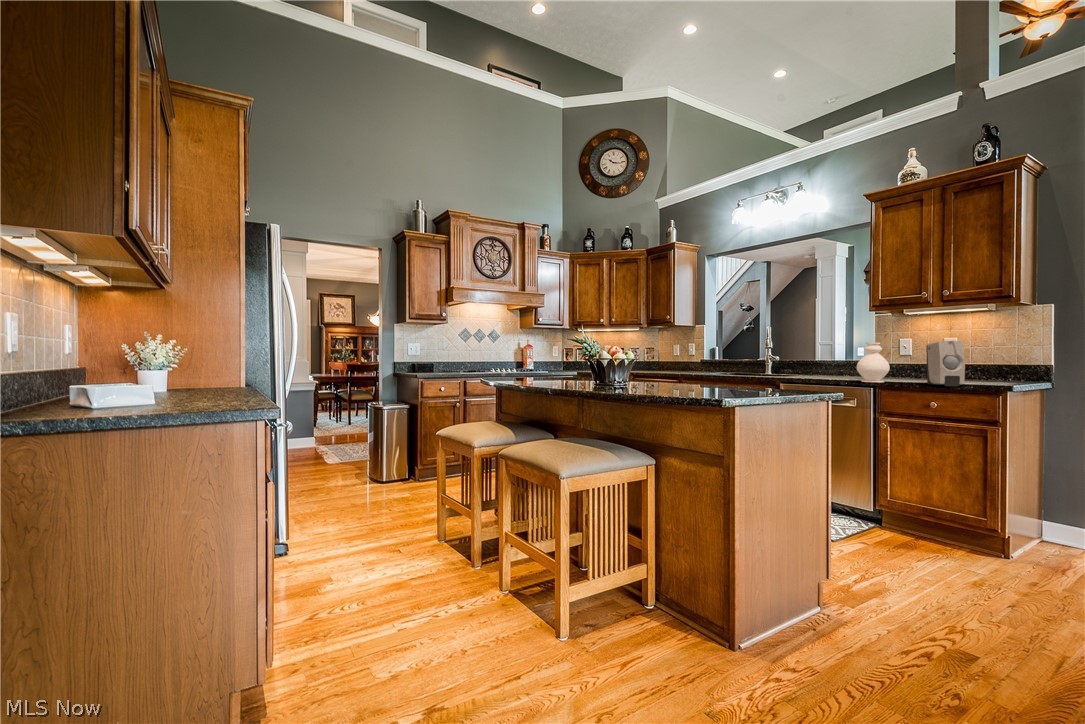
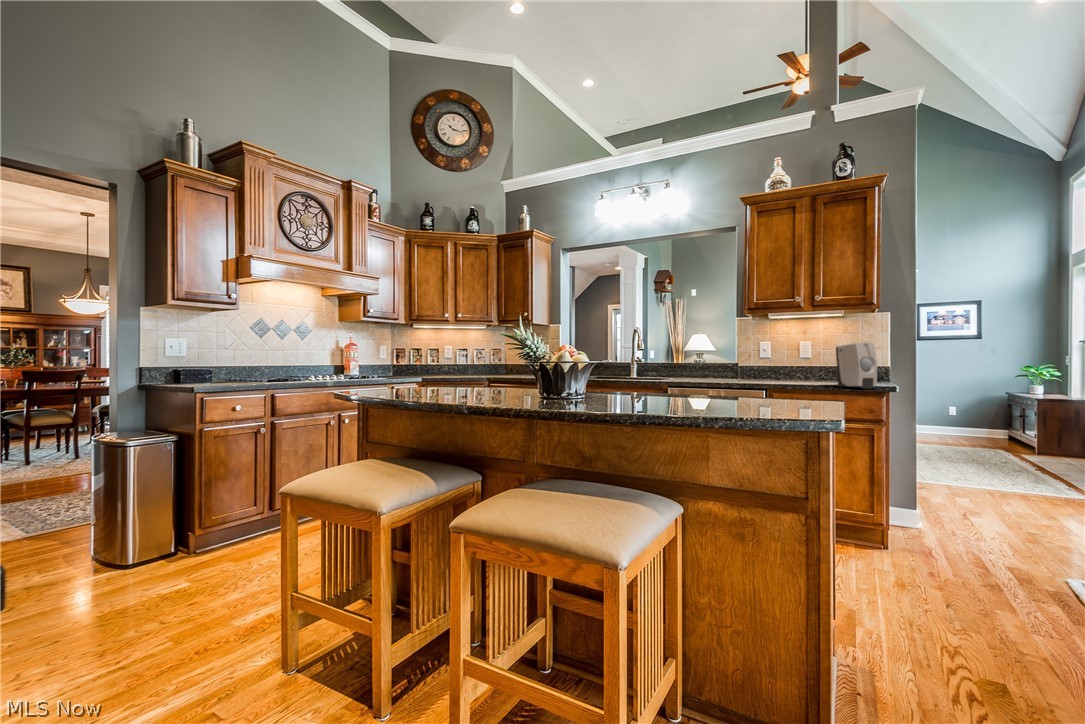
decorative vase: present [857,343,890,382] -> none [763,344,794,386]

